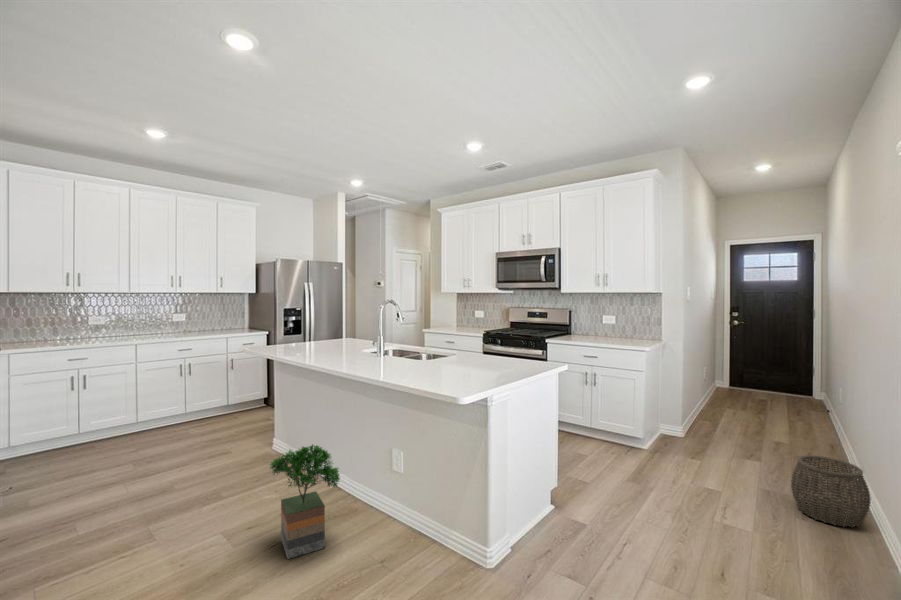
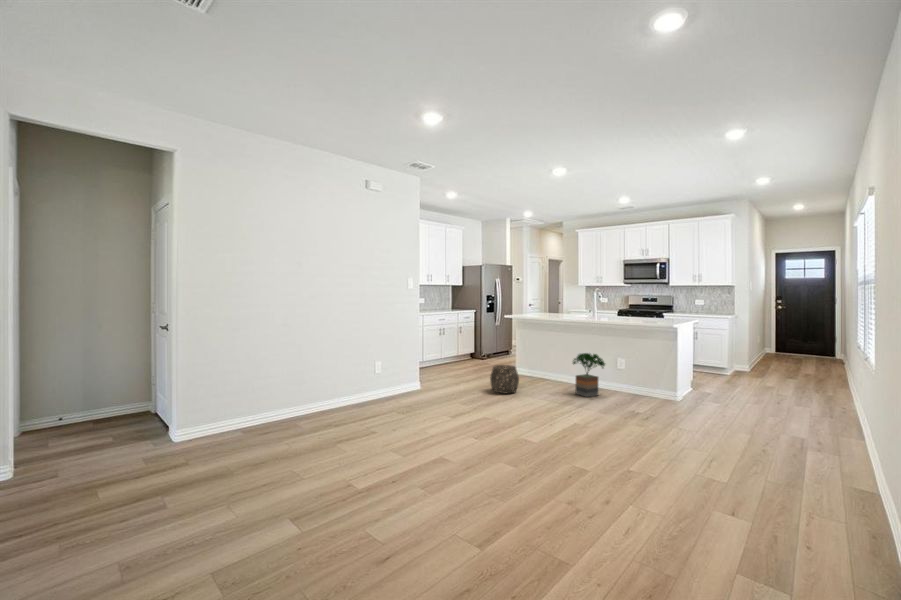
woven basket: present [791,455,871,527] -> present [490,365,519,394]

